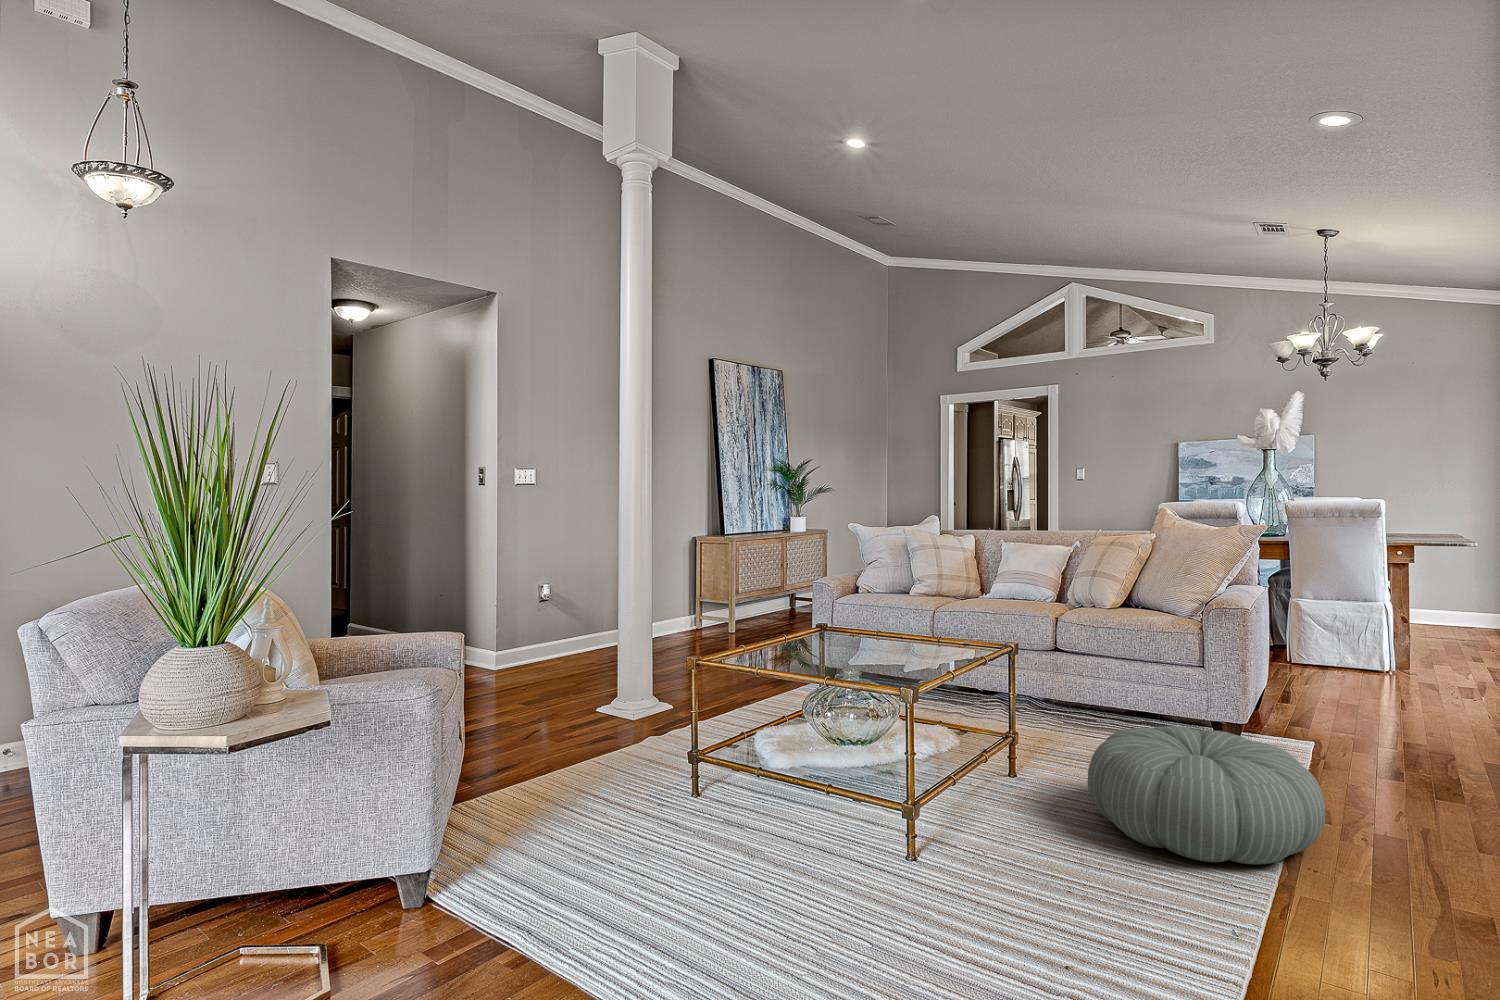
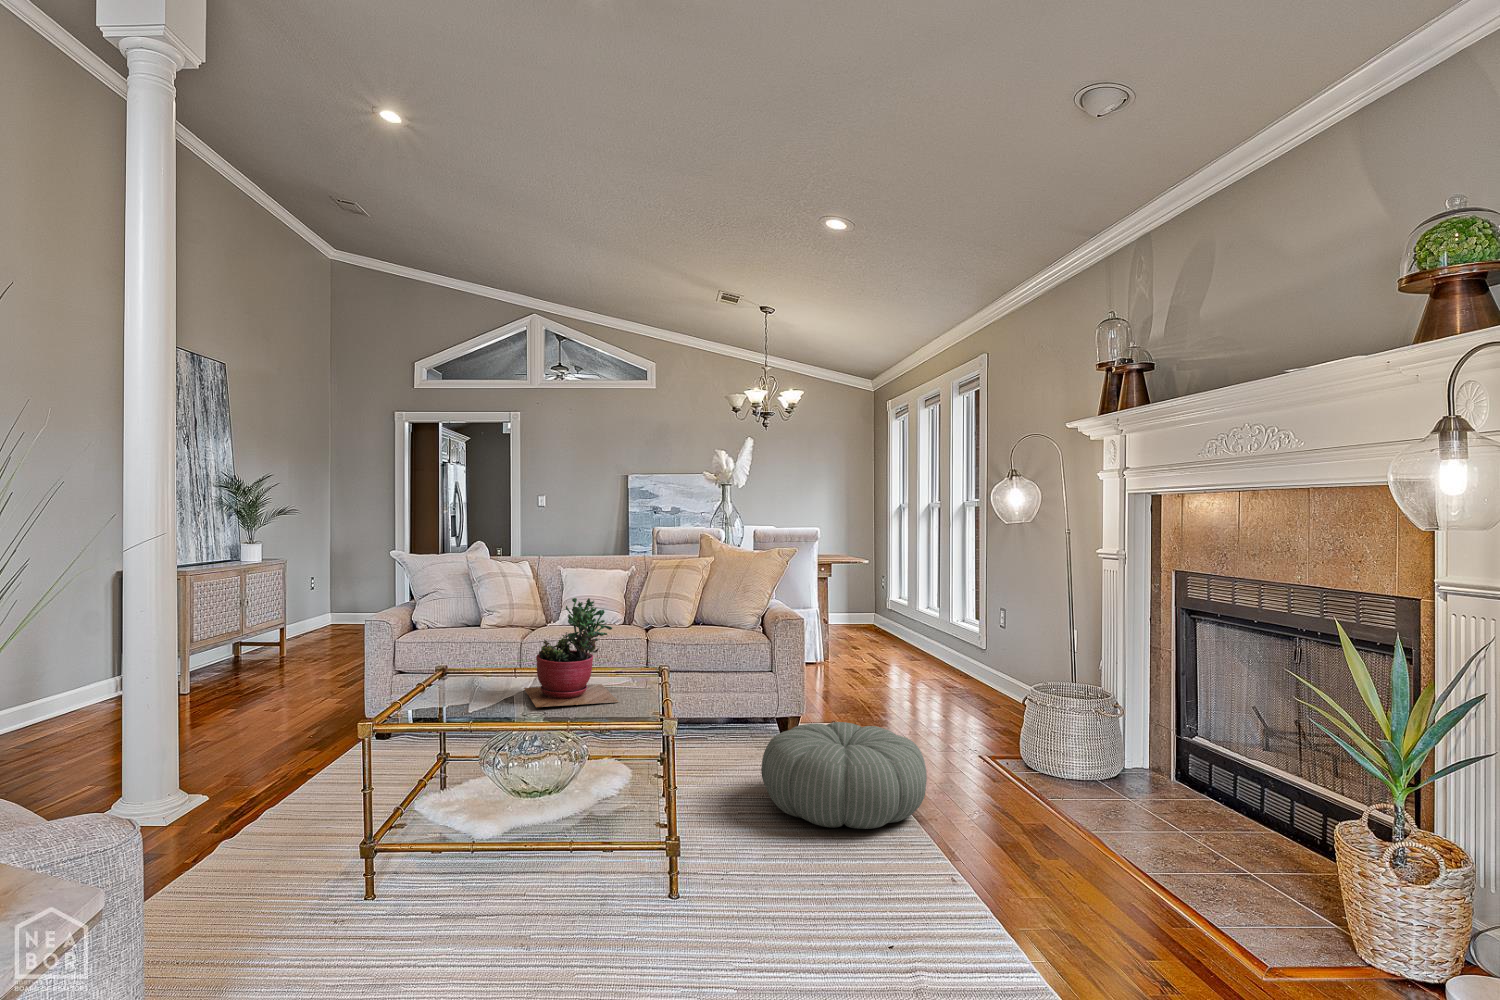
succulent plant: none [852,559,941,665] -> present [524,598,619,707]

